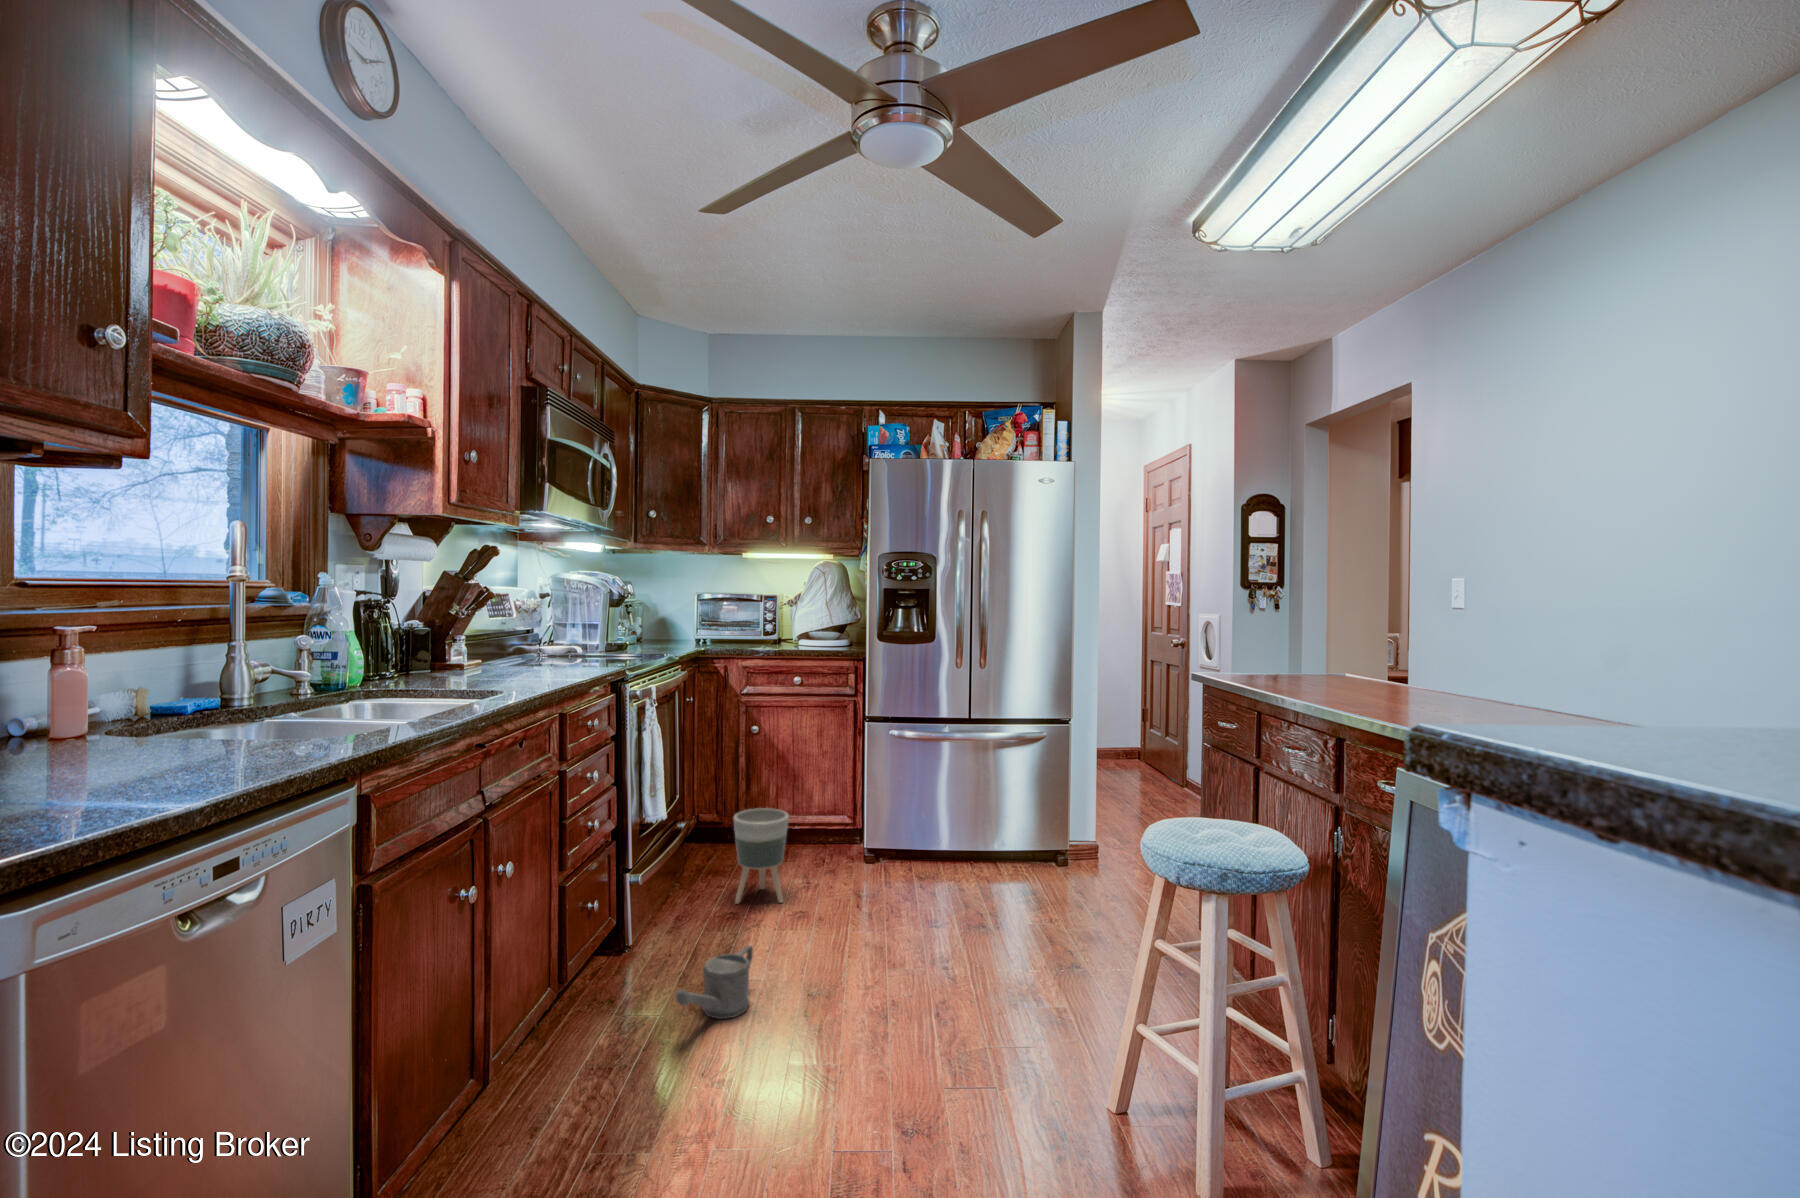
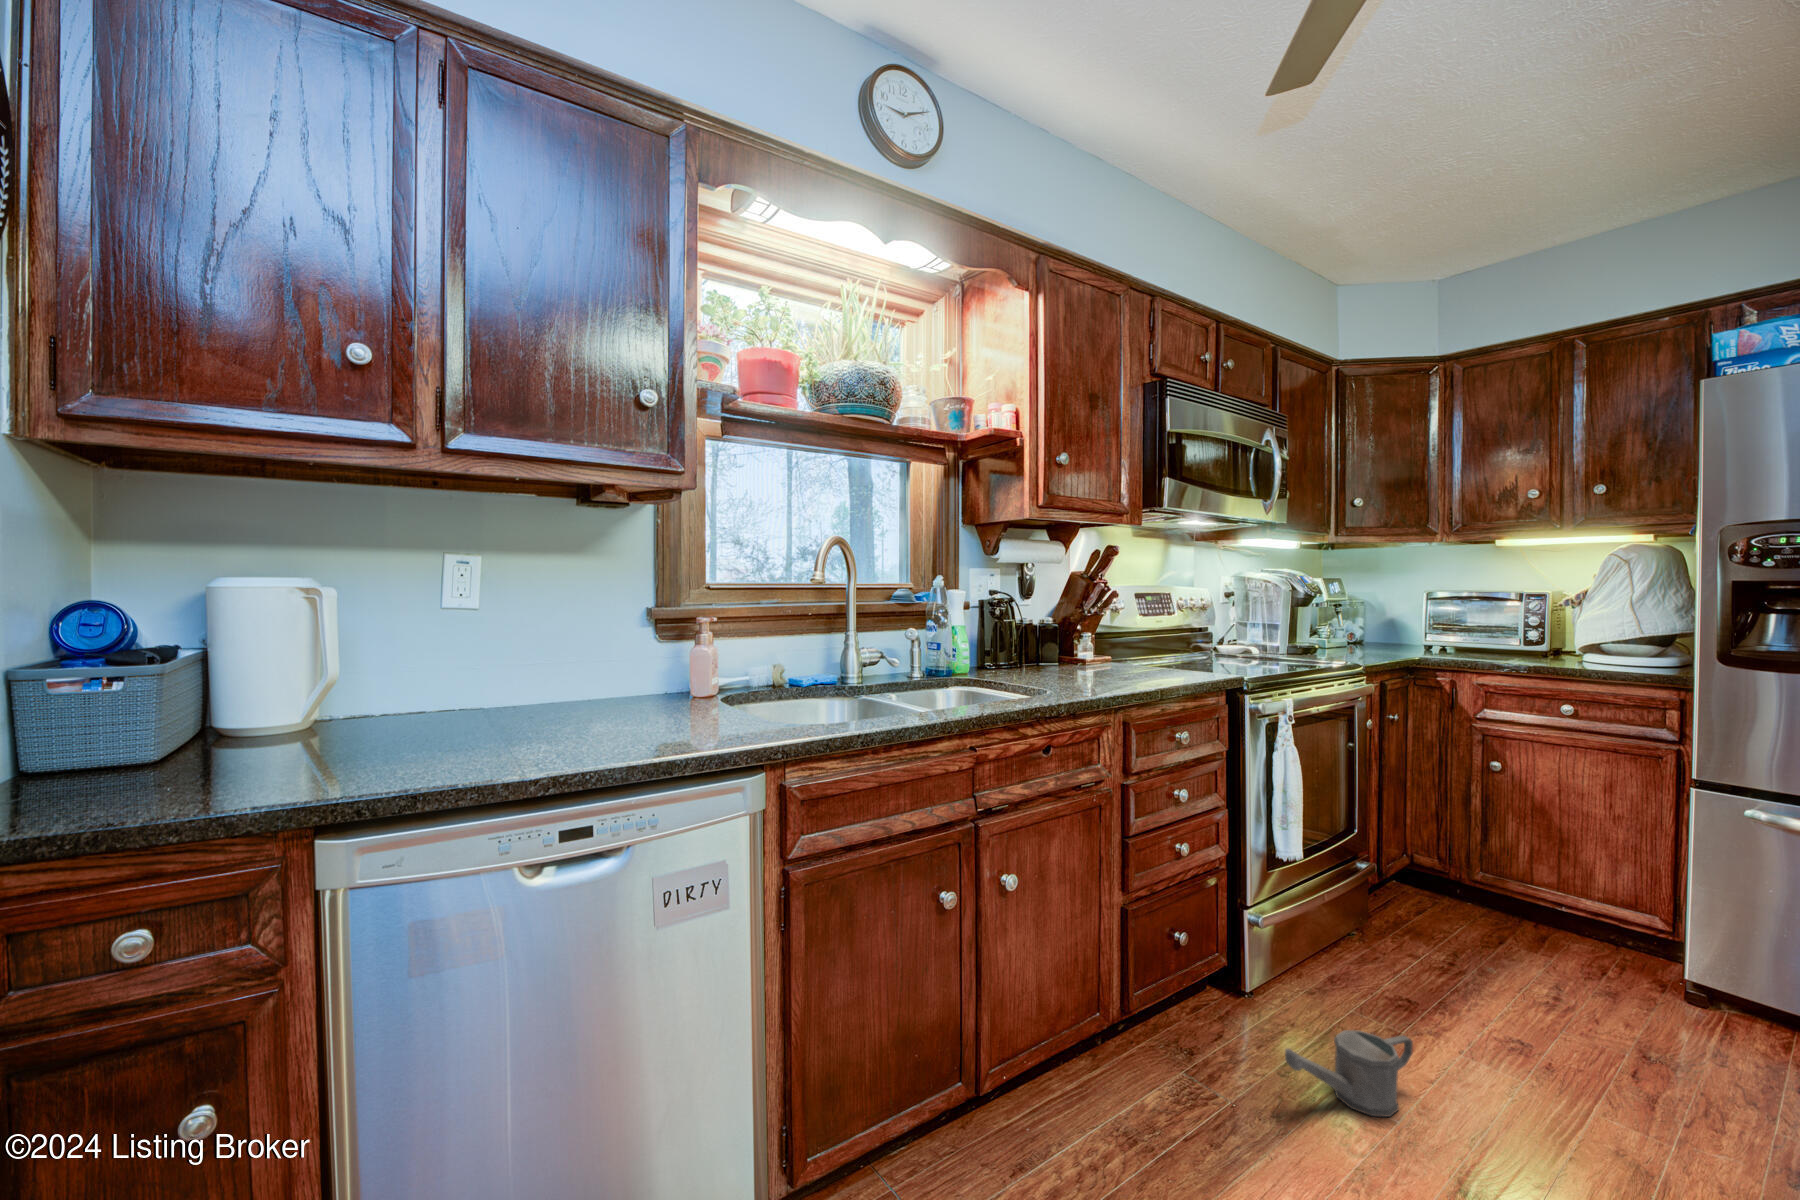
planter: present [734,808,789,904] -> none [1433,866,1521,1003]

